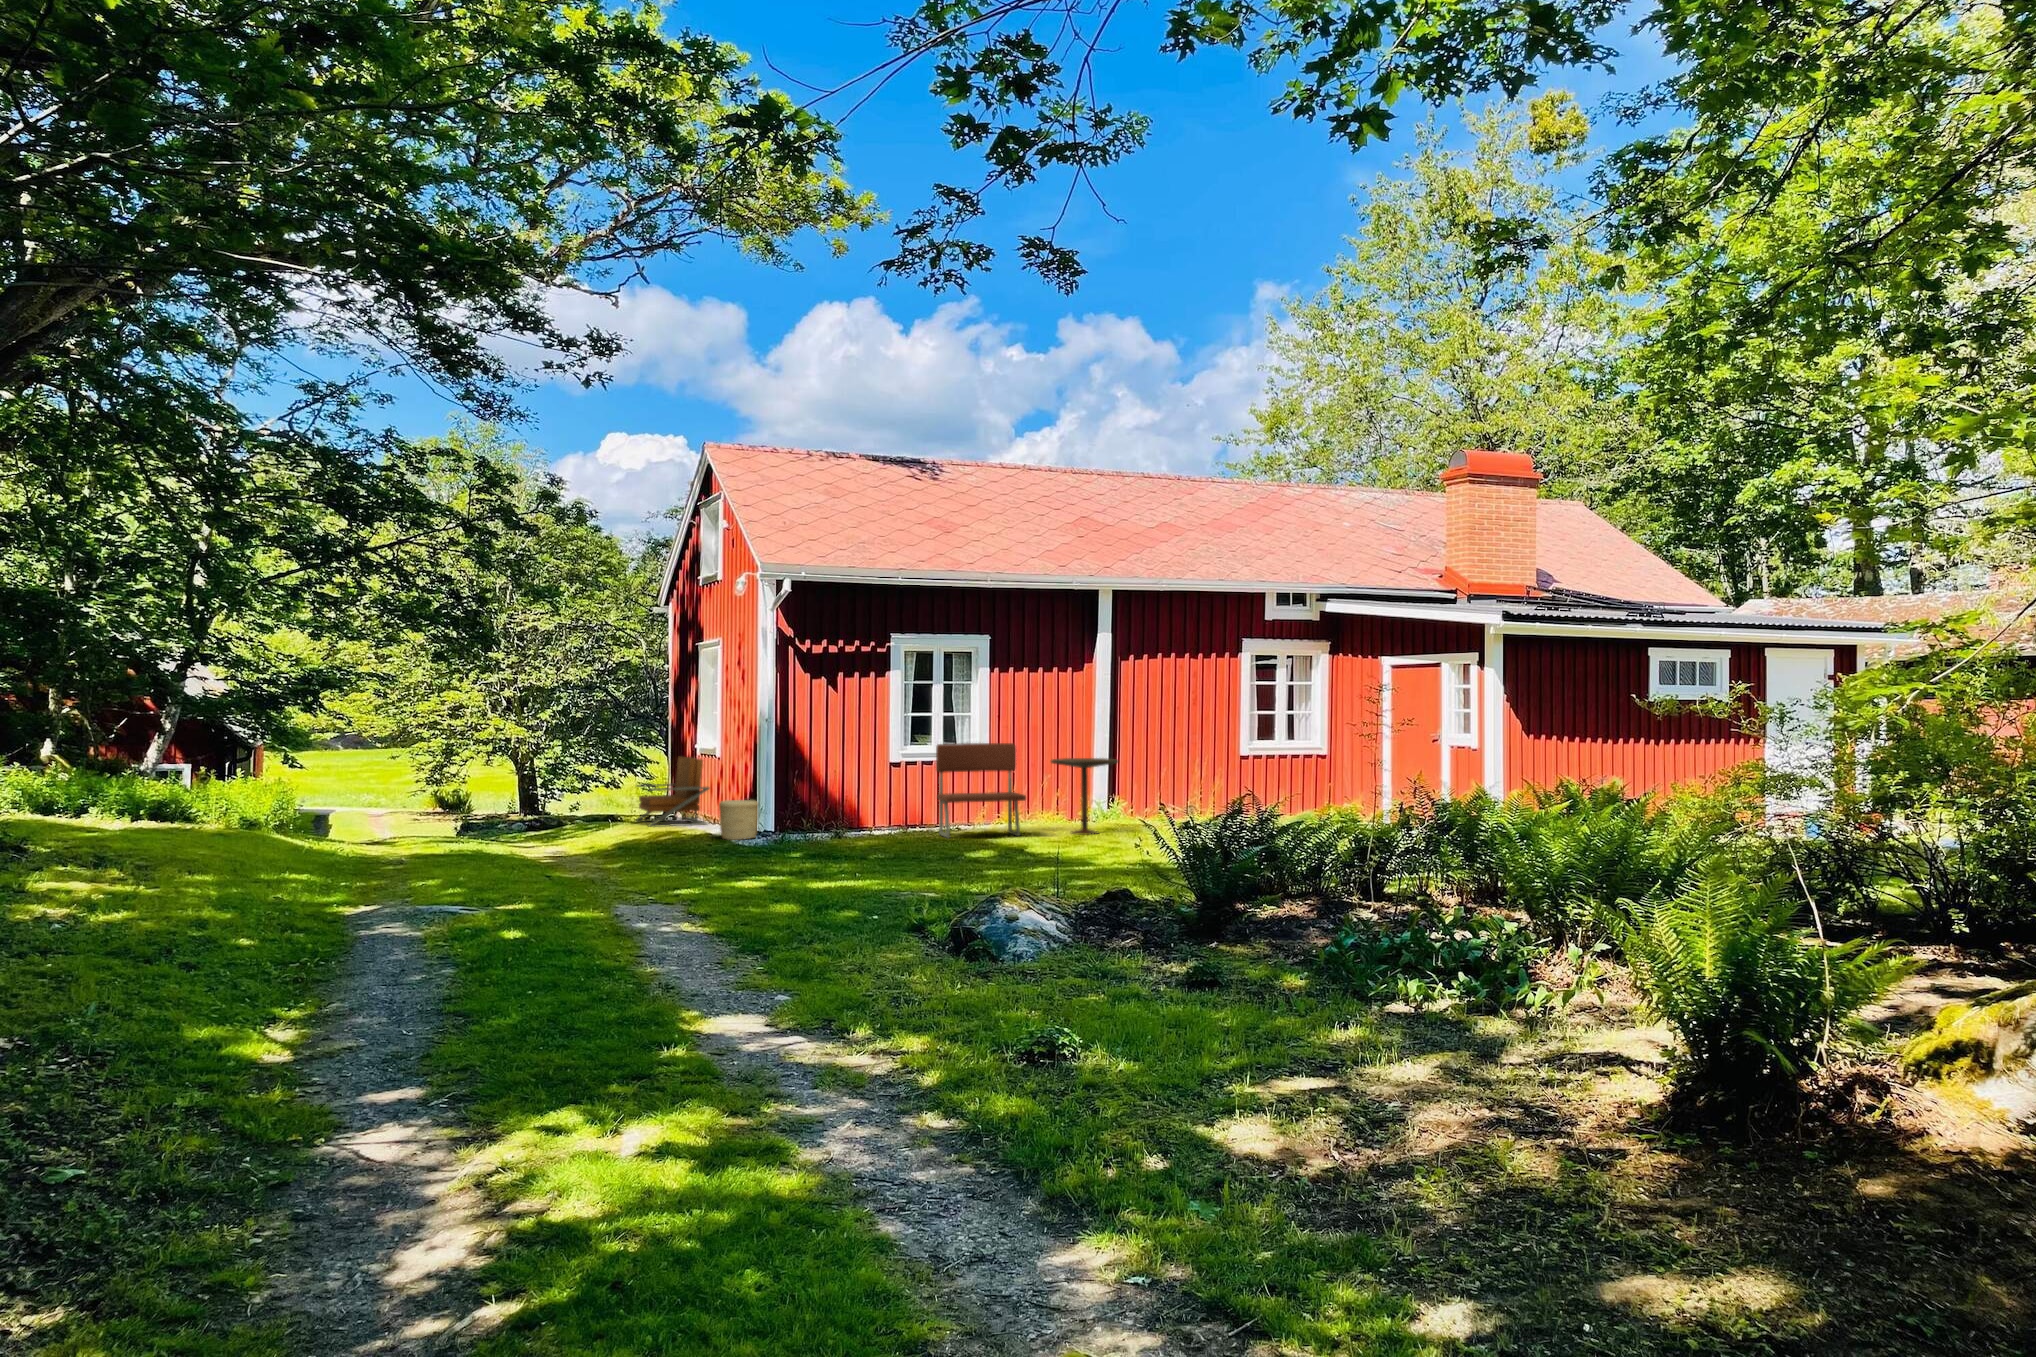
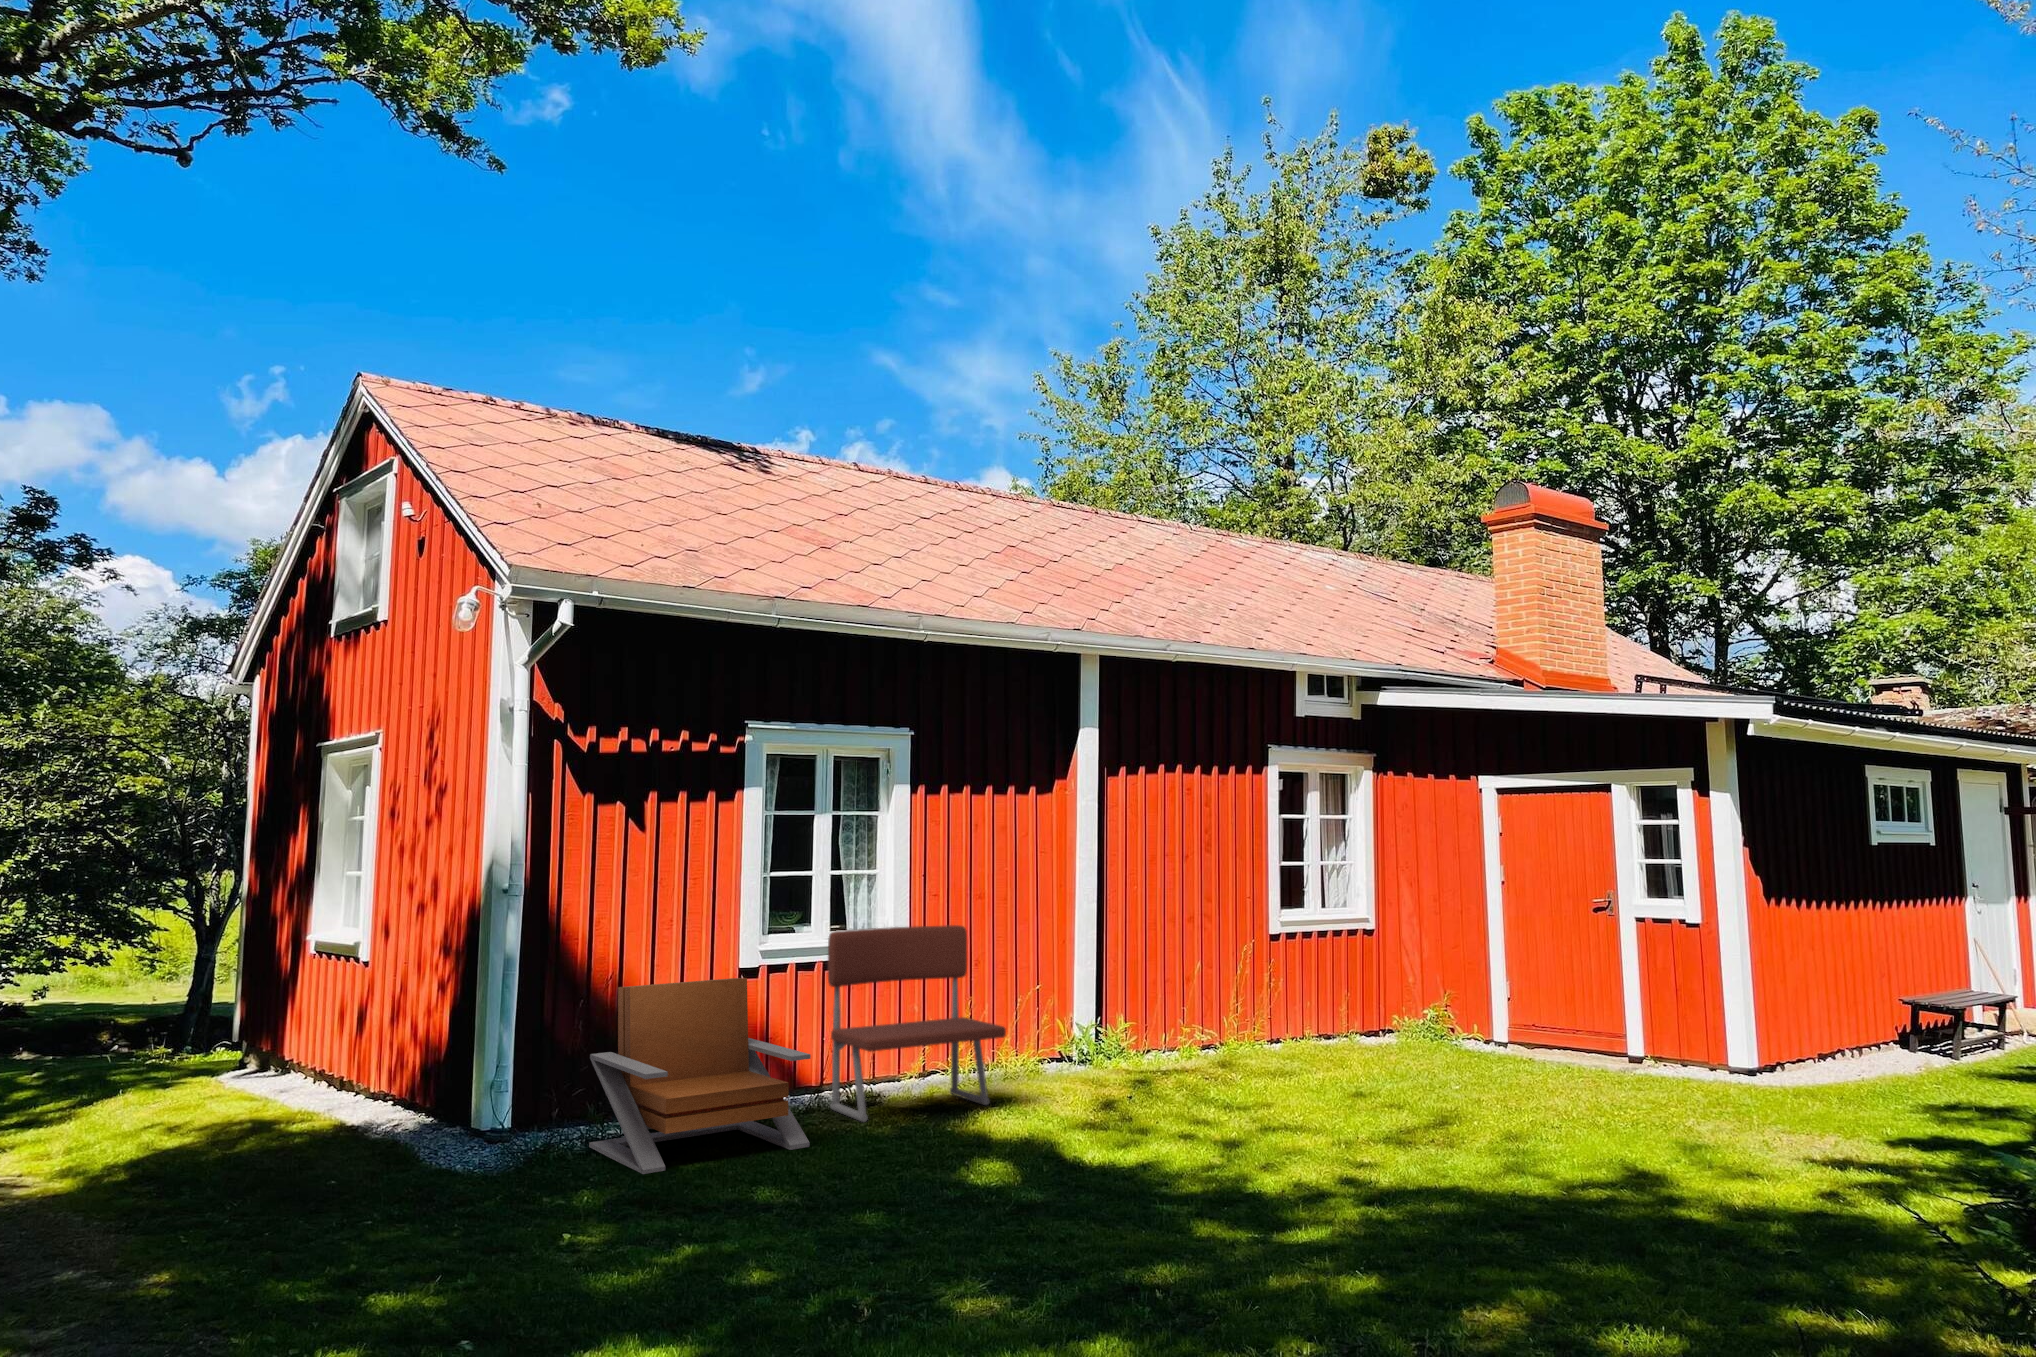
lounge chair: present [636,757,709,827] -> present [589,978,811,1174]
pedestal table: present [1051,758,1118,835] -> none [1021,947,1143,1092]
woven basket: present [719,800,758,840] -> none [370,1063,462,1160]

